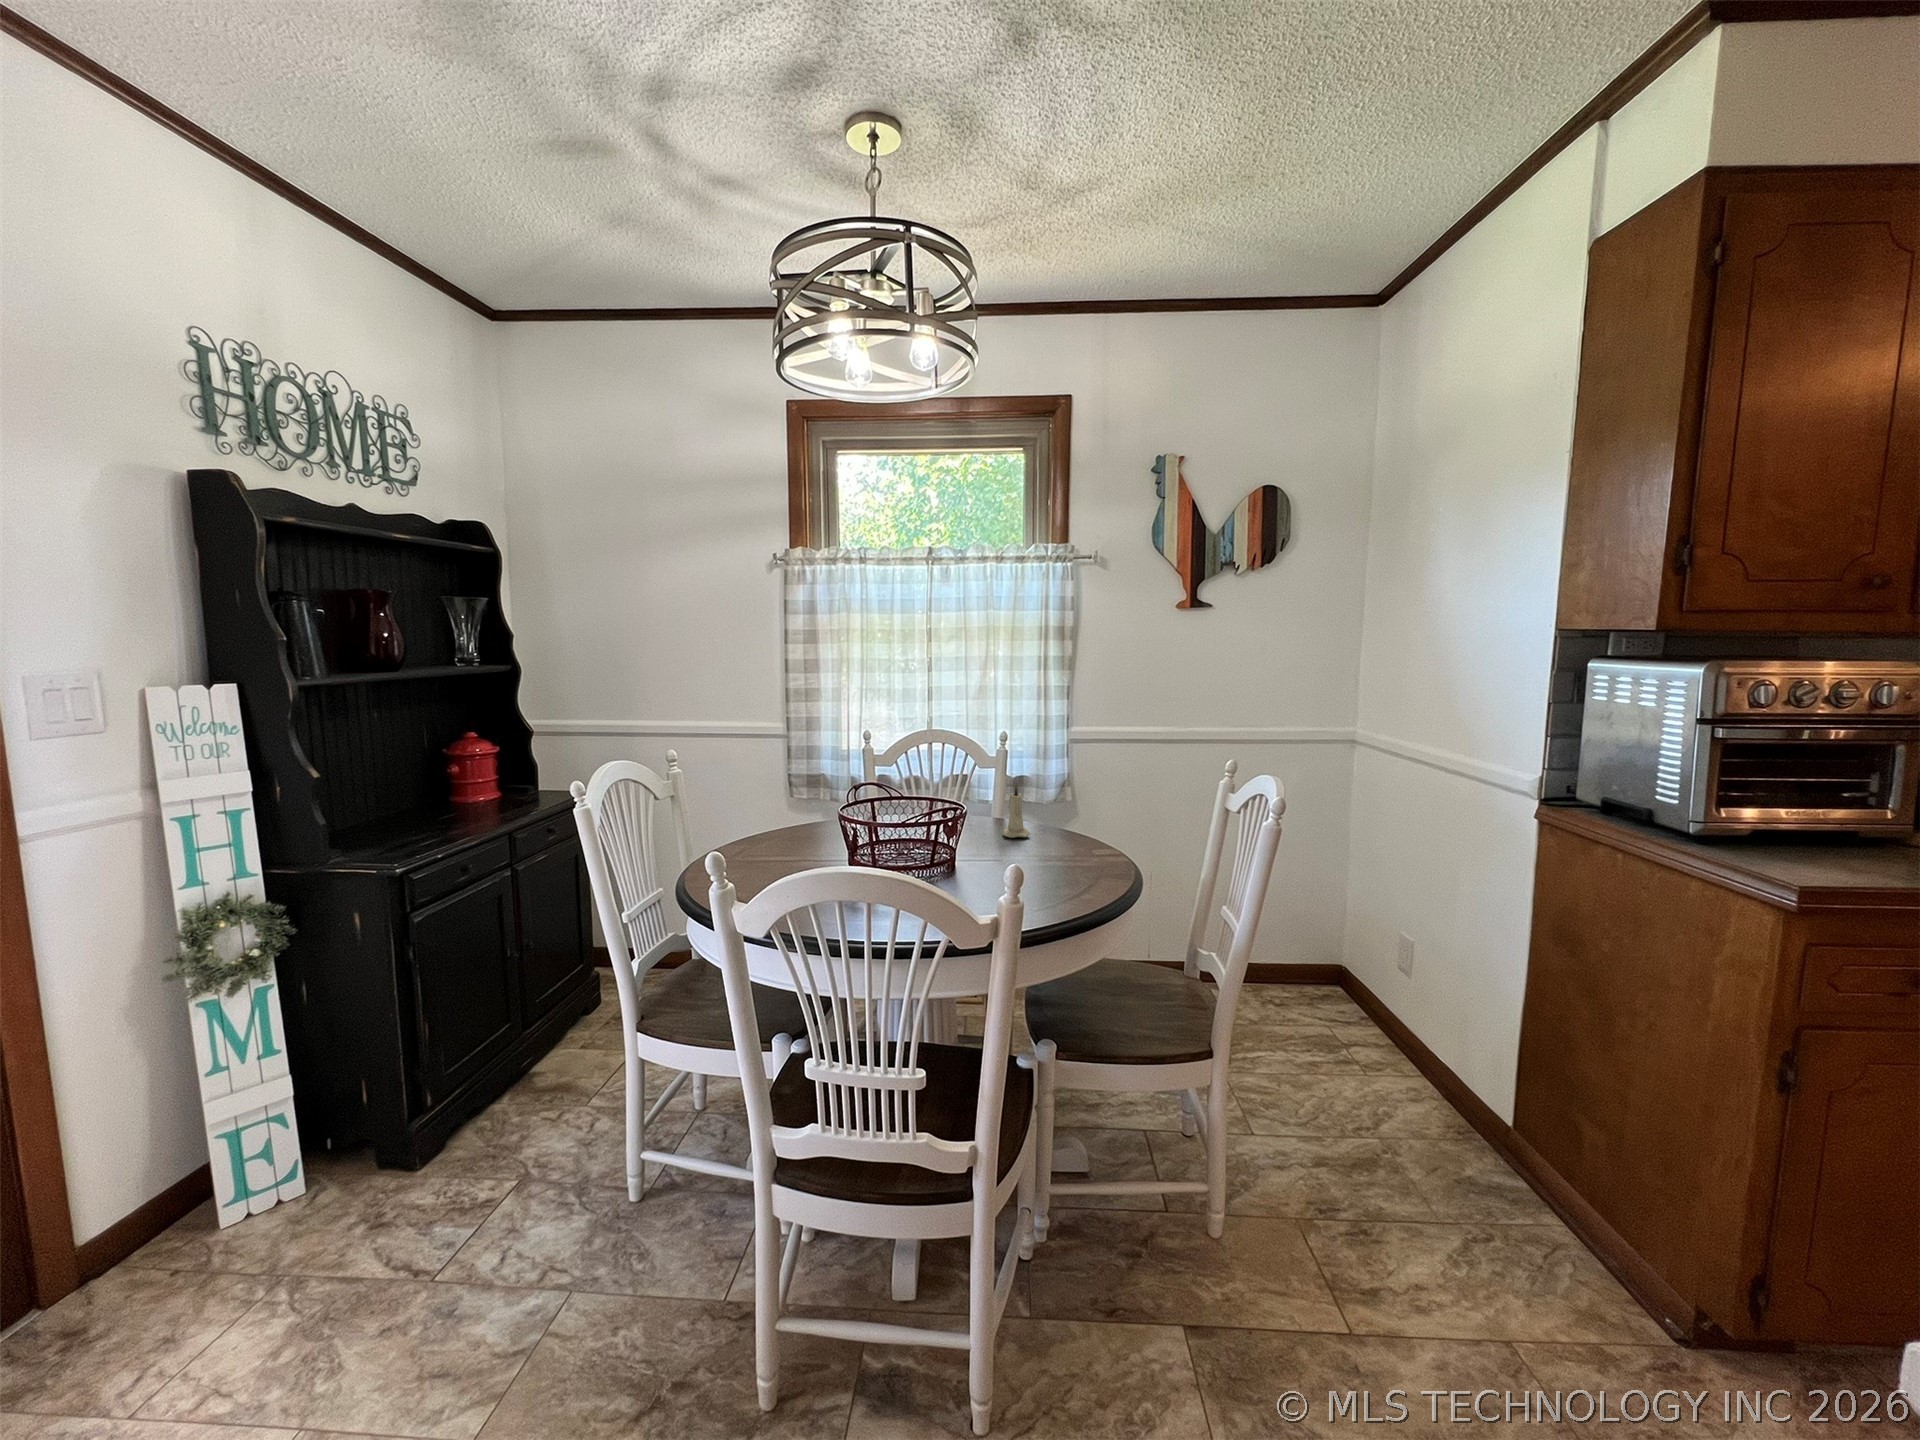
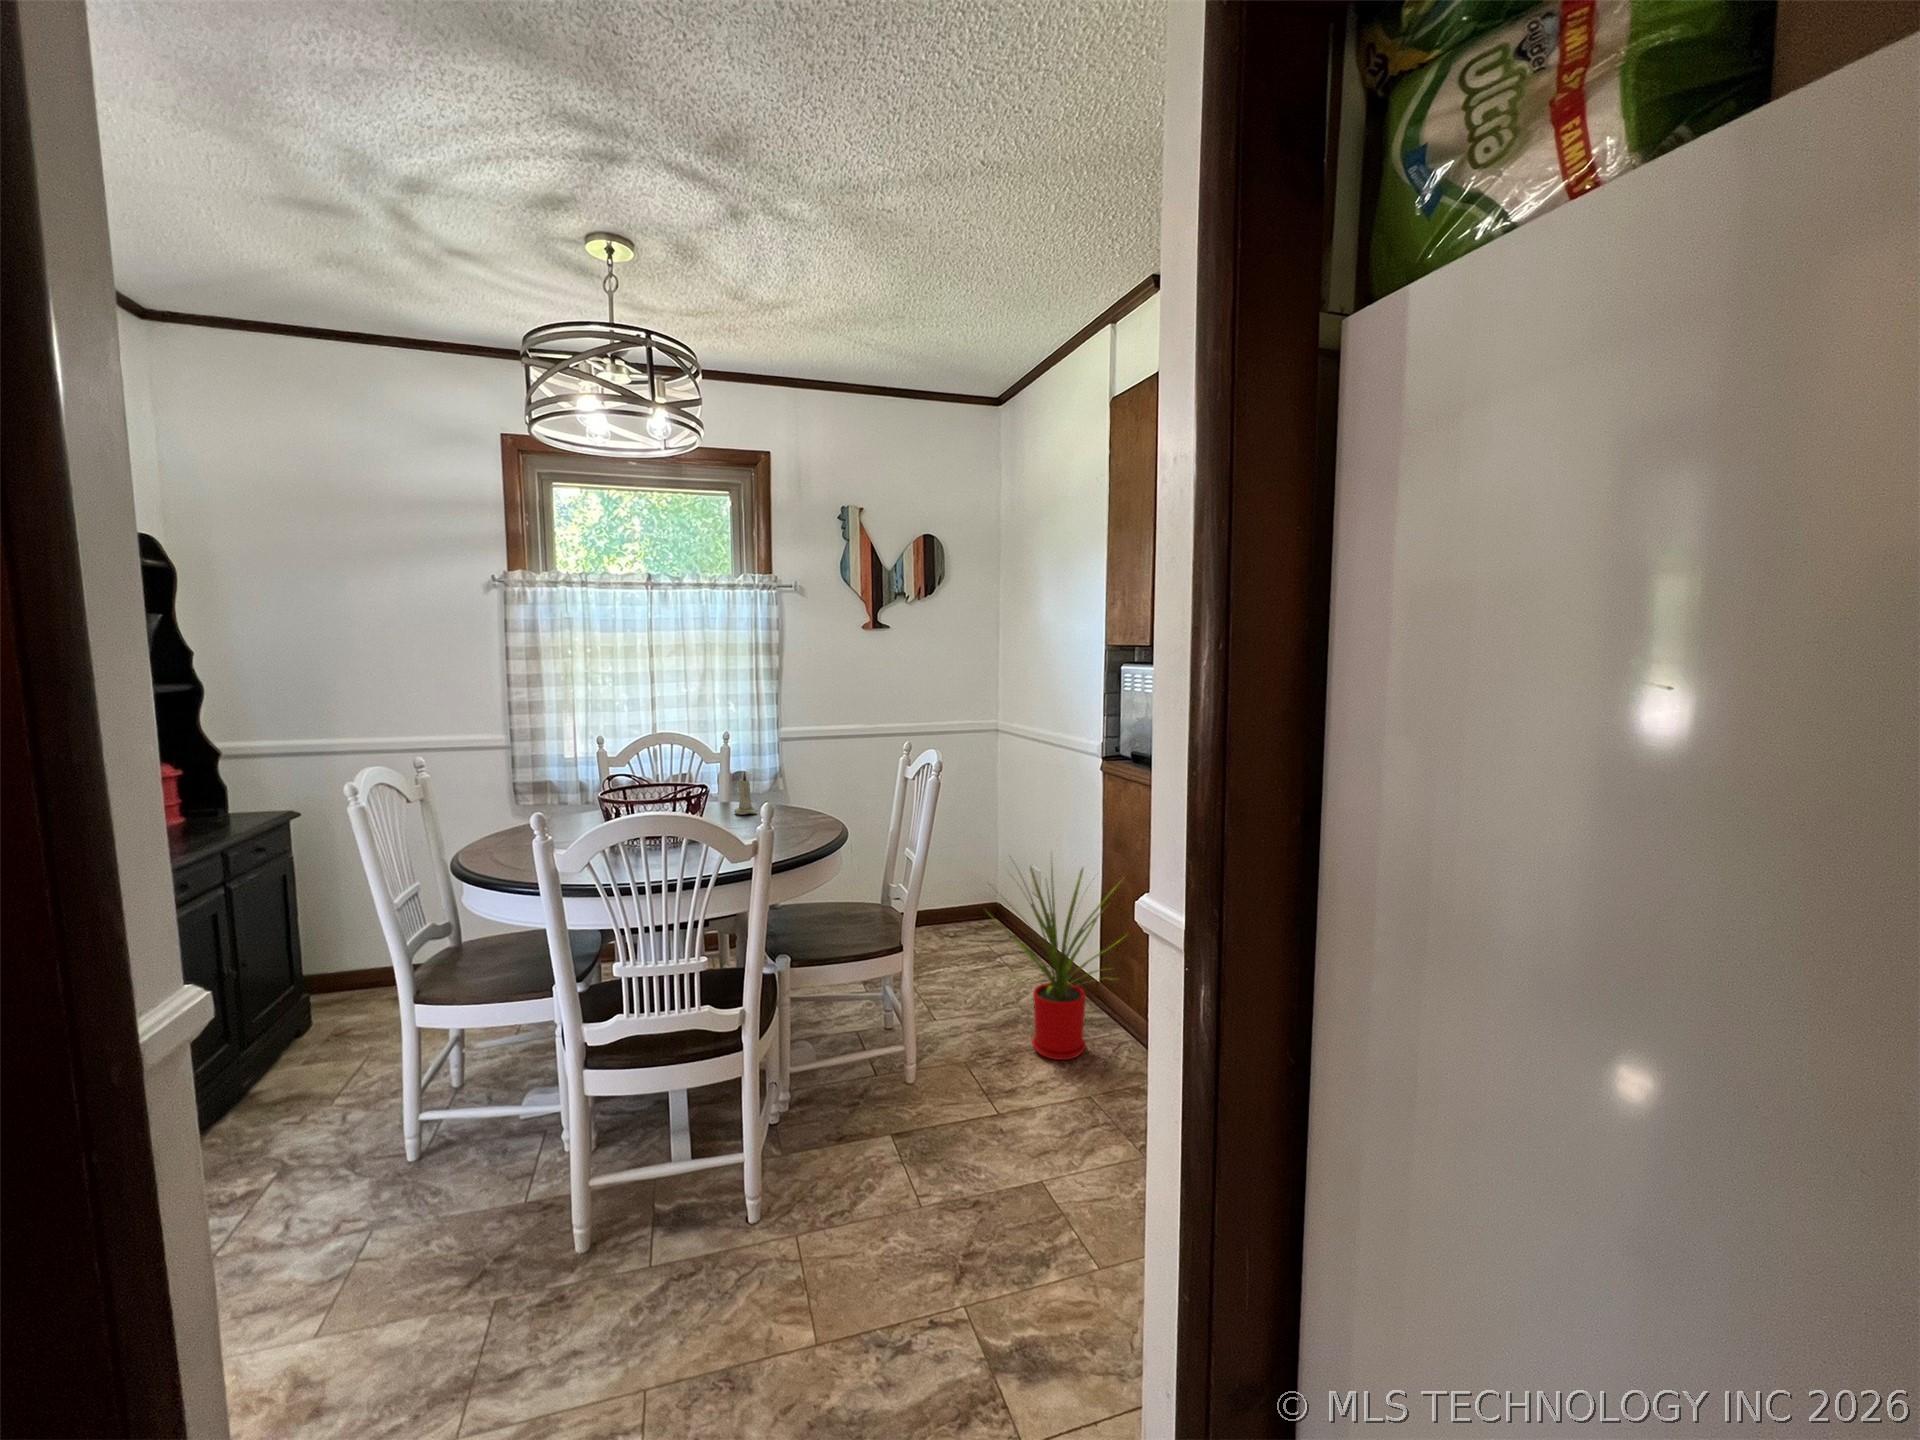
house plant: none [1335,930,1590,1258] -> present [988,868,1122,1060]

